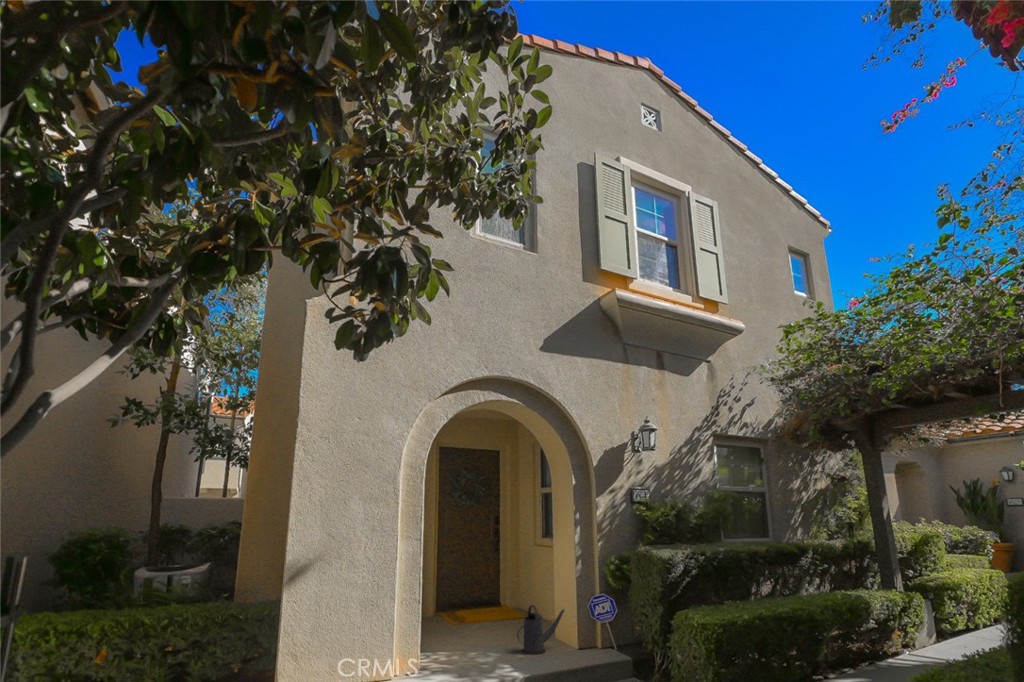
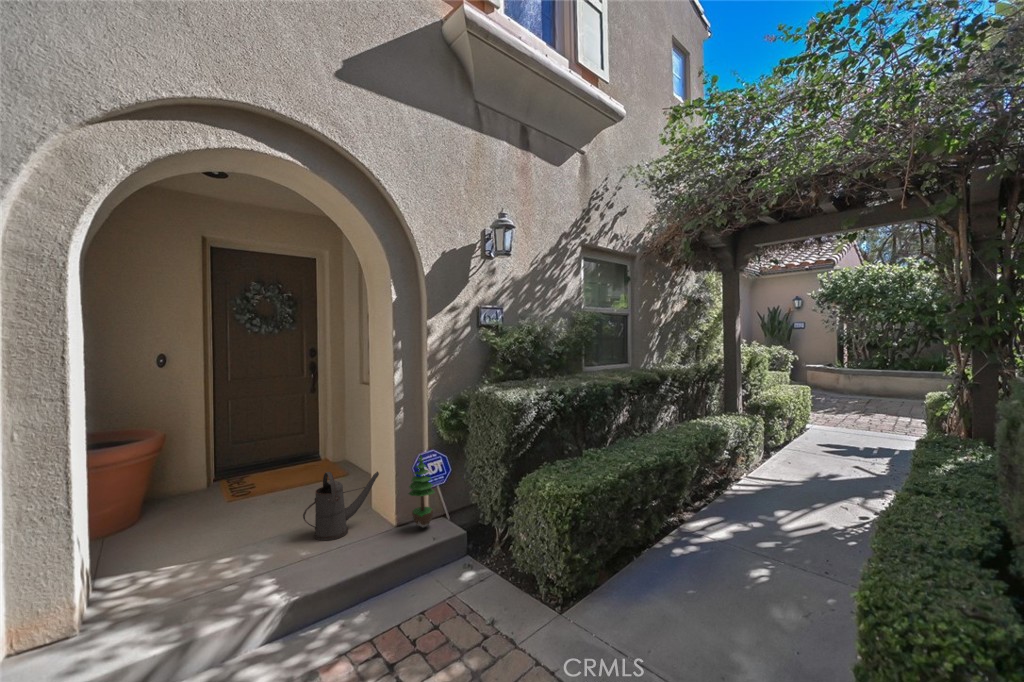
potted tree: none [586,595,605,653] -> present [408,455,435,528]

